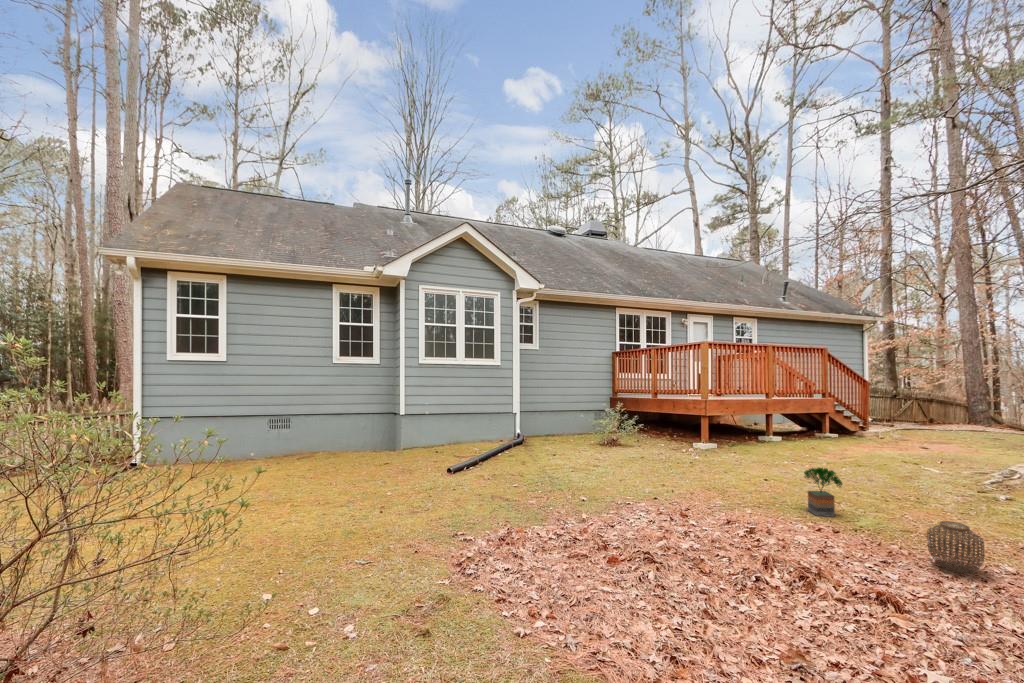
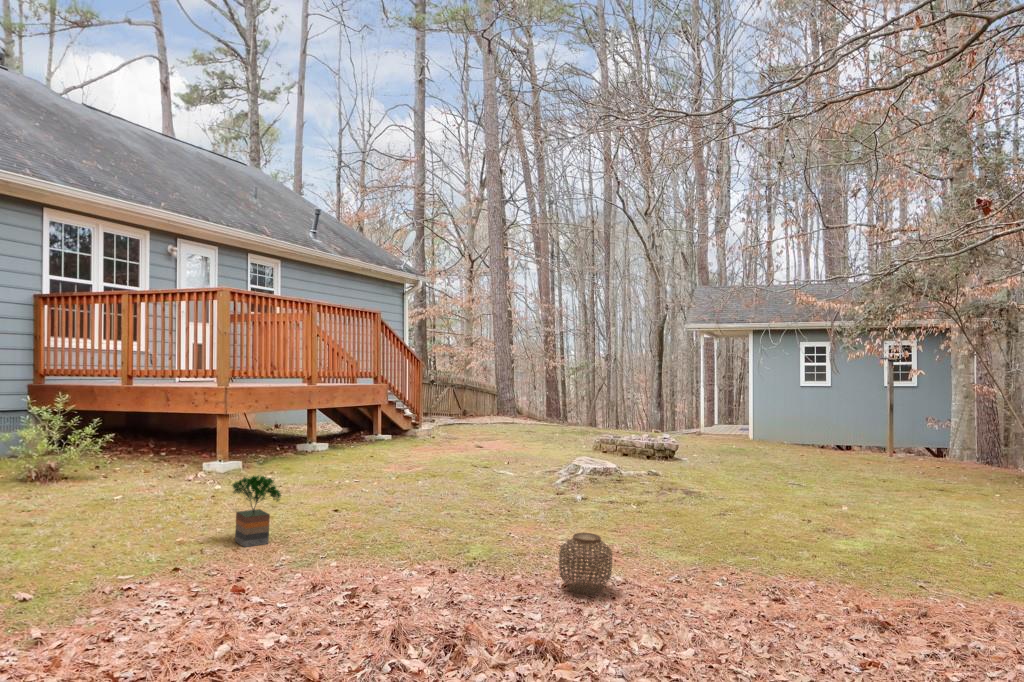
potted tree: present [804,468,842,517] -> present [233,476,281,547]

